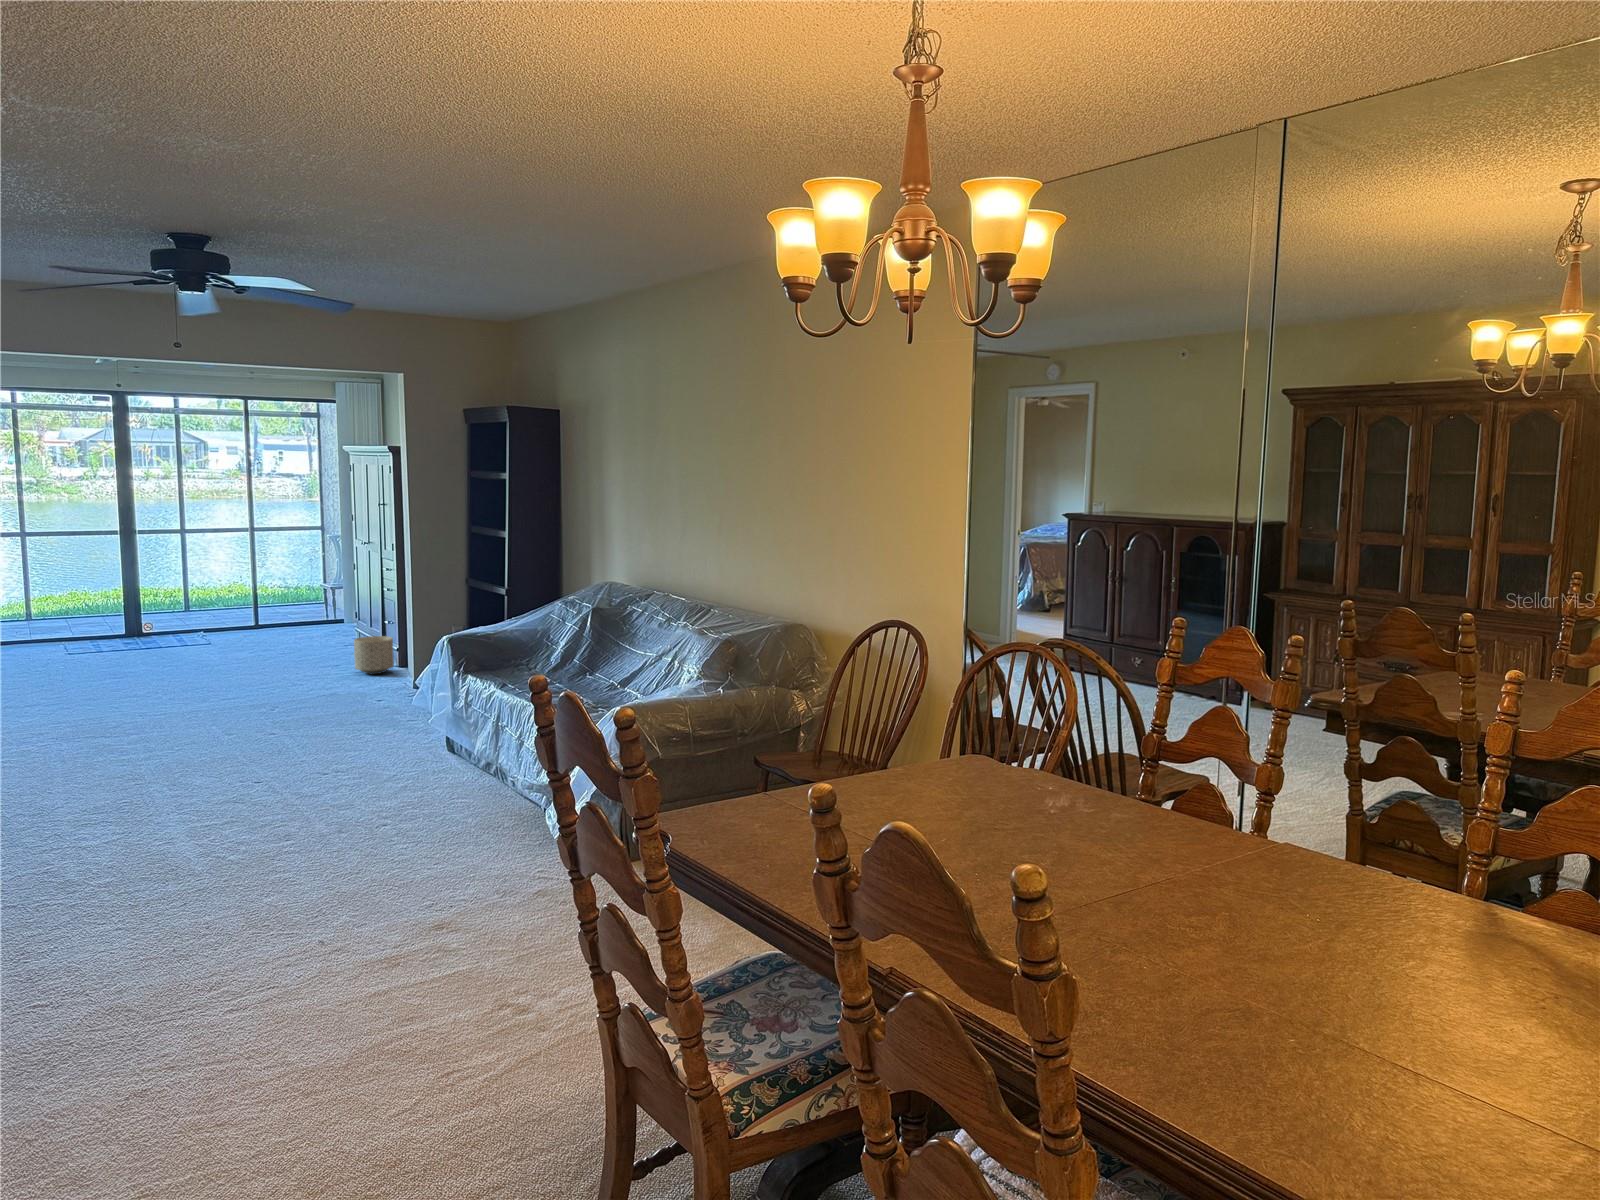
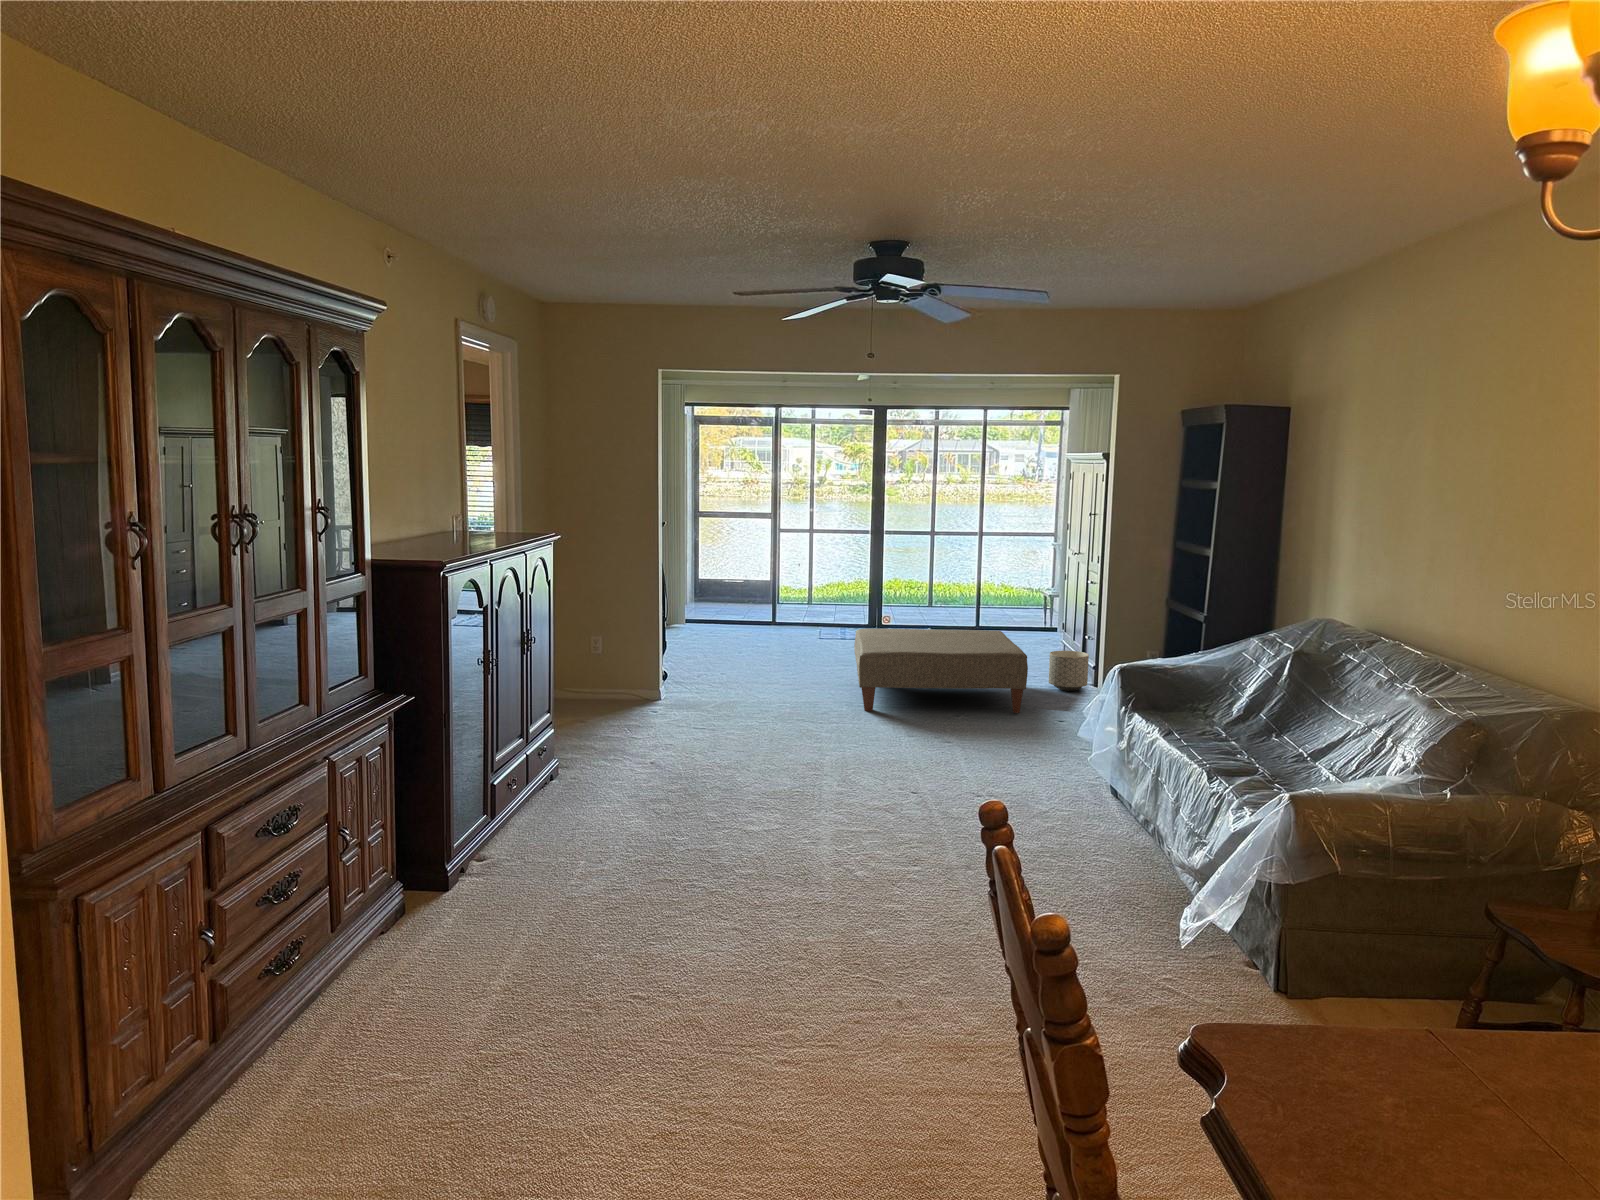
ottoman: none [130,623,341,719] -> present [854,628,1028,713]

